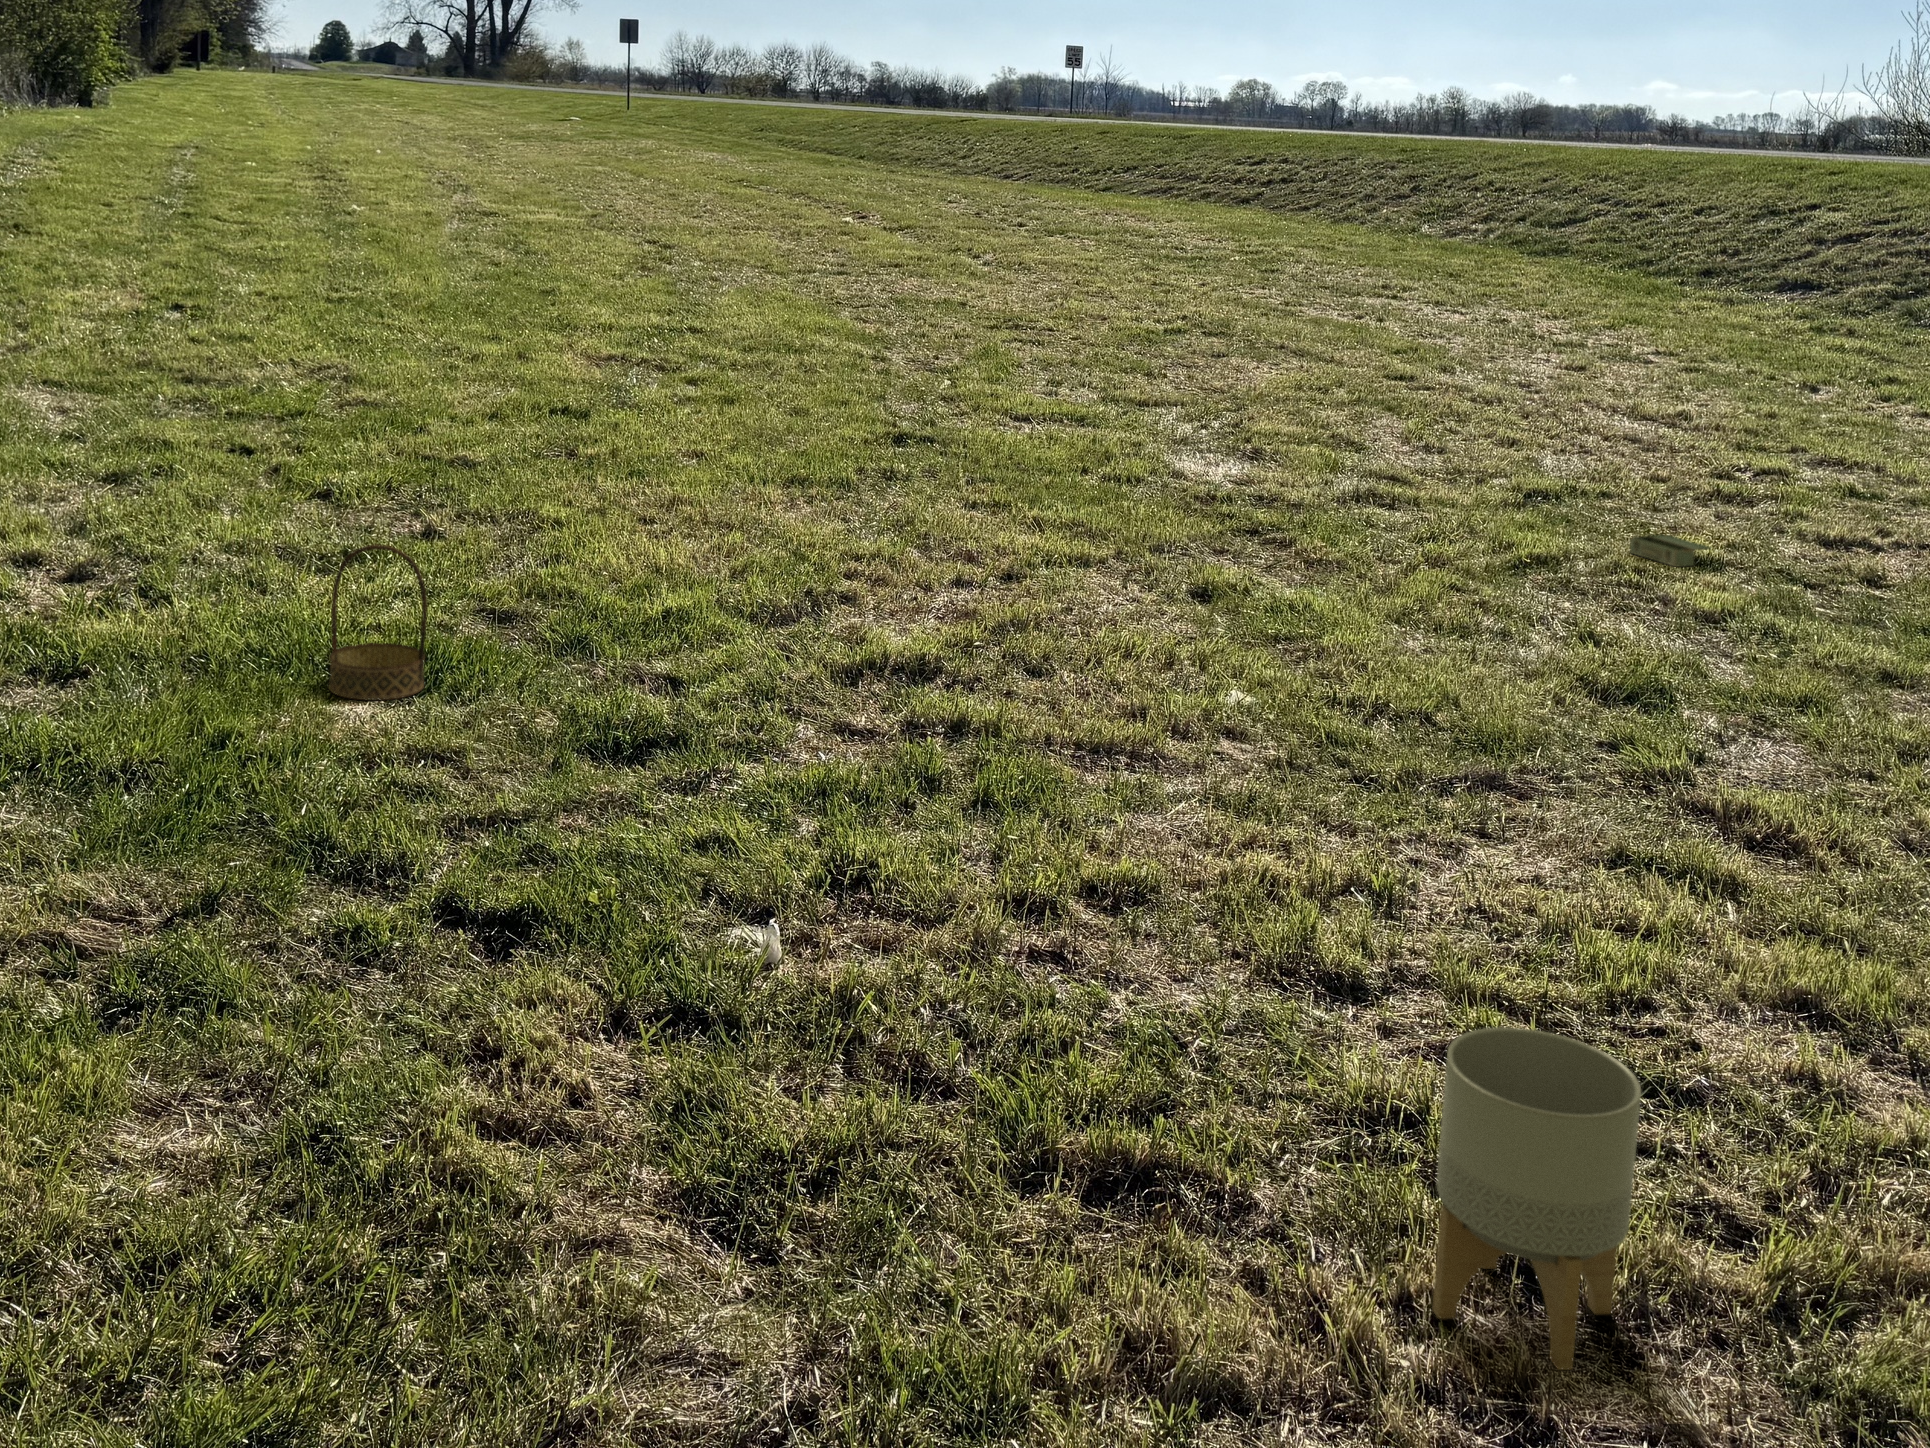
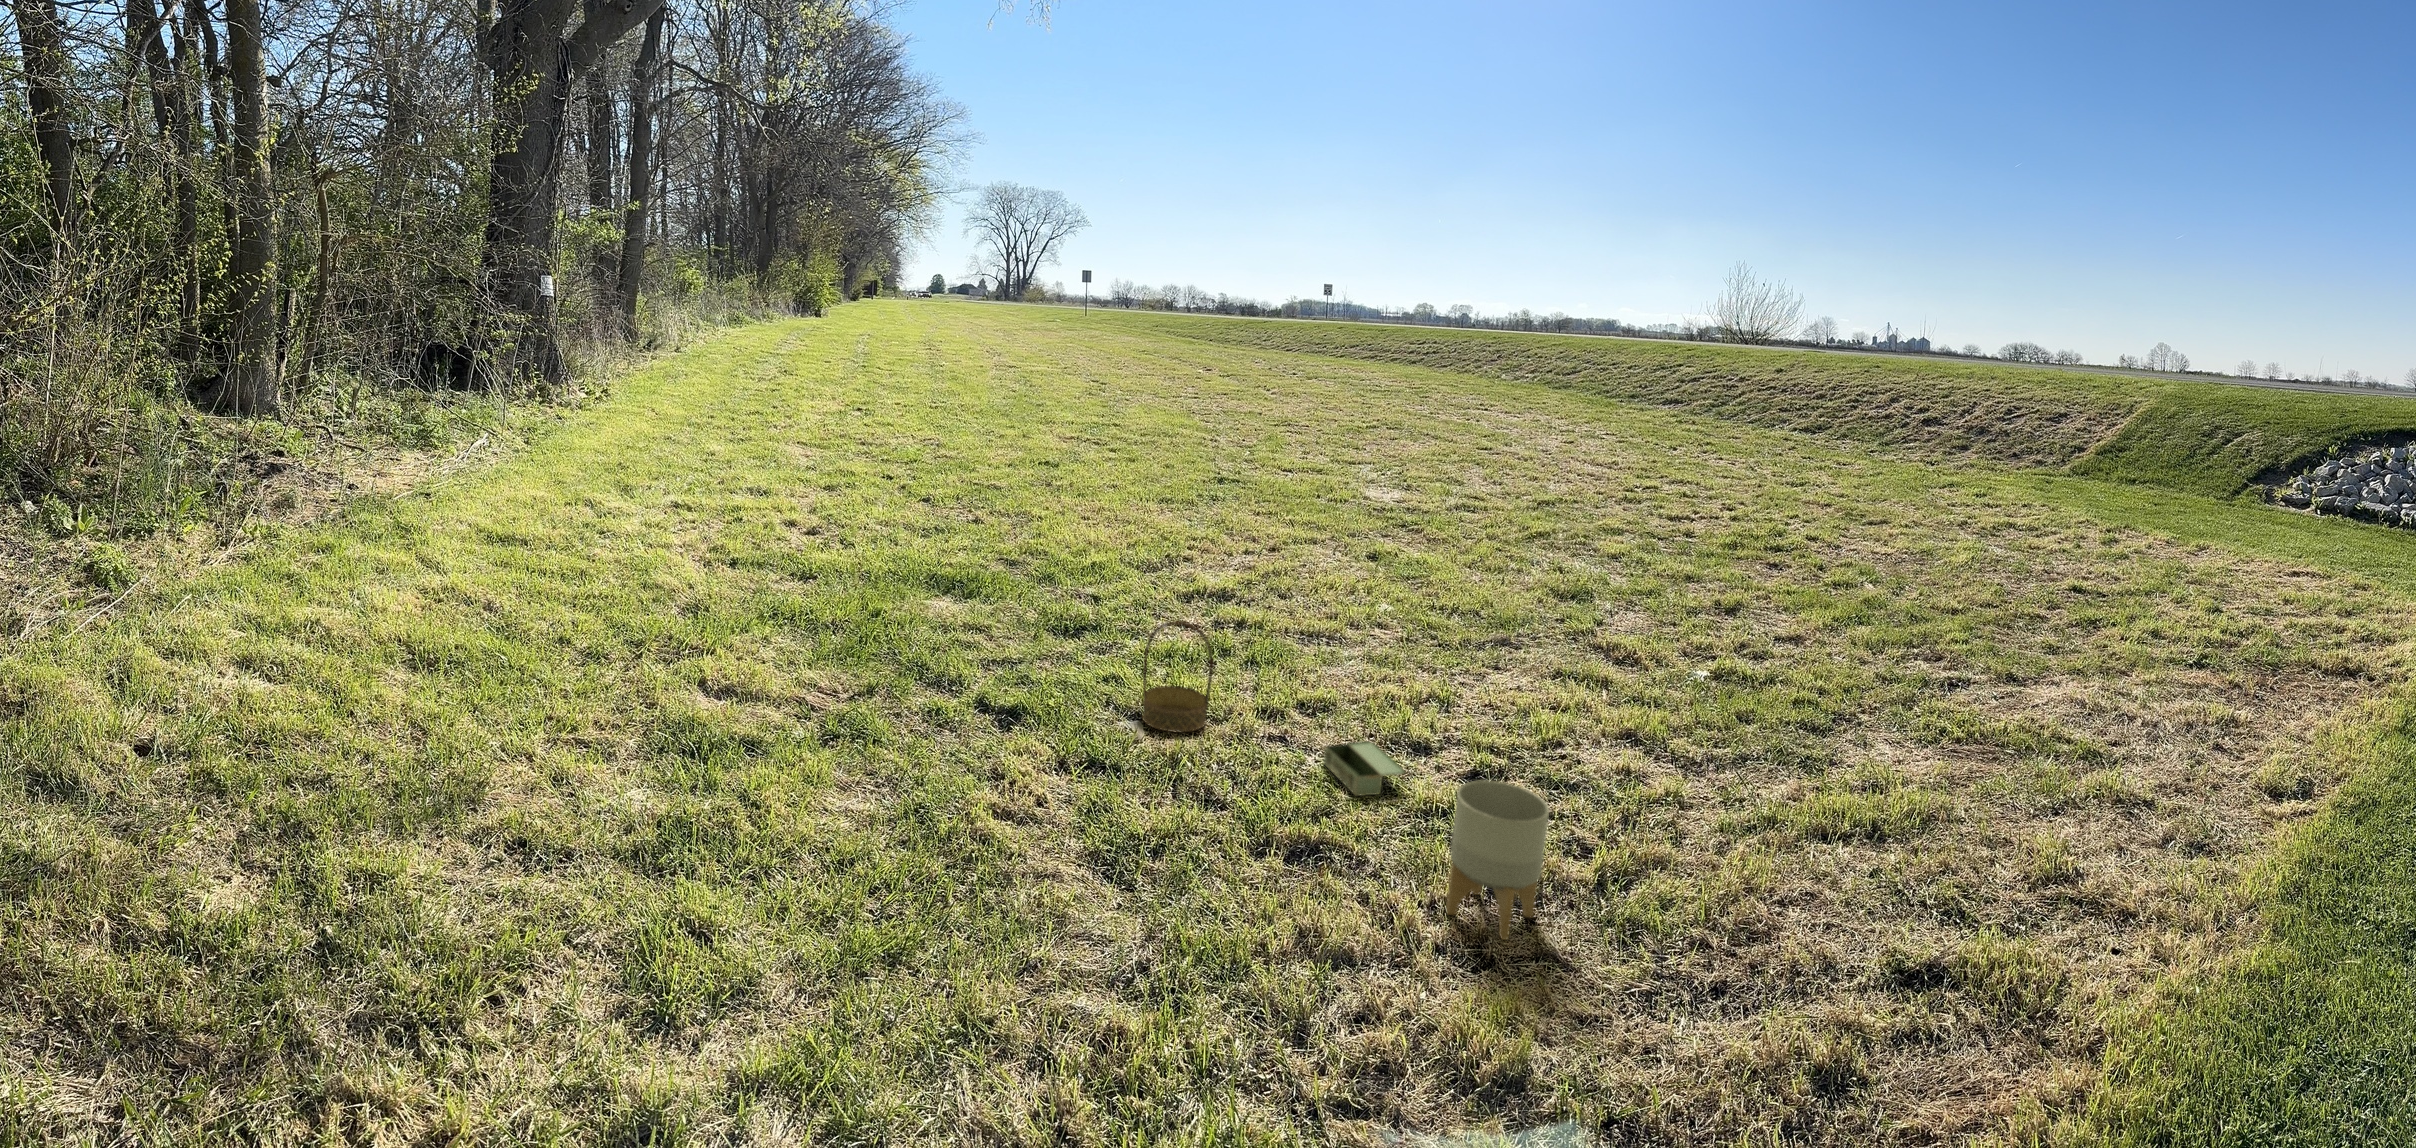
toolbox: present [1630,534,1711,567] -> present [1323,741,1406,796]
basket: present [329,544,428,701] -> present [1142,621,1213,733]

